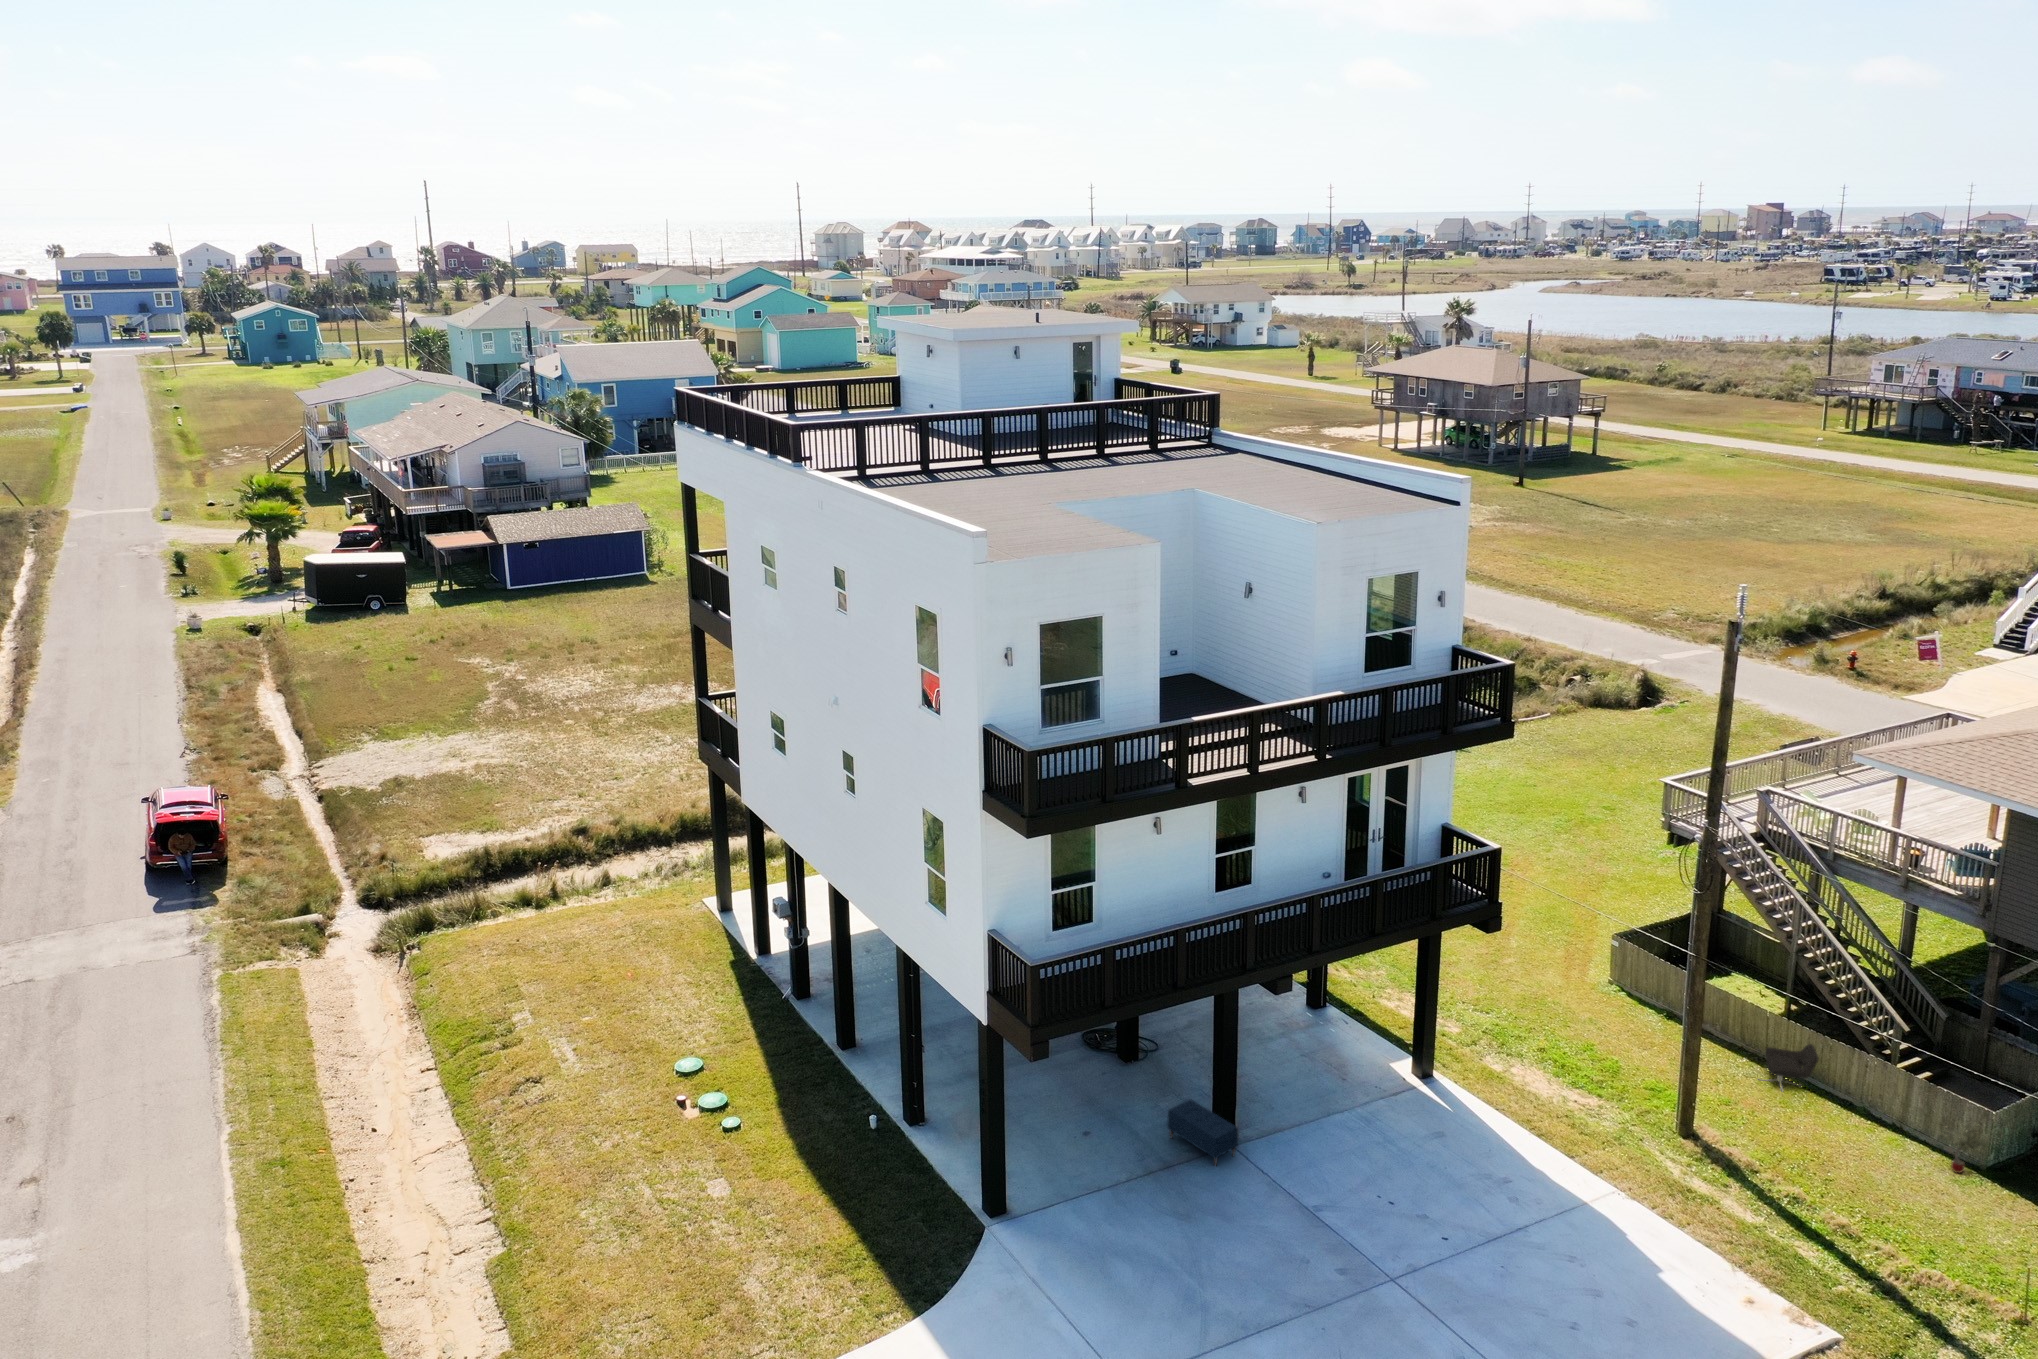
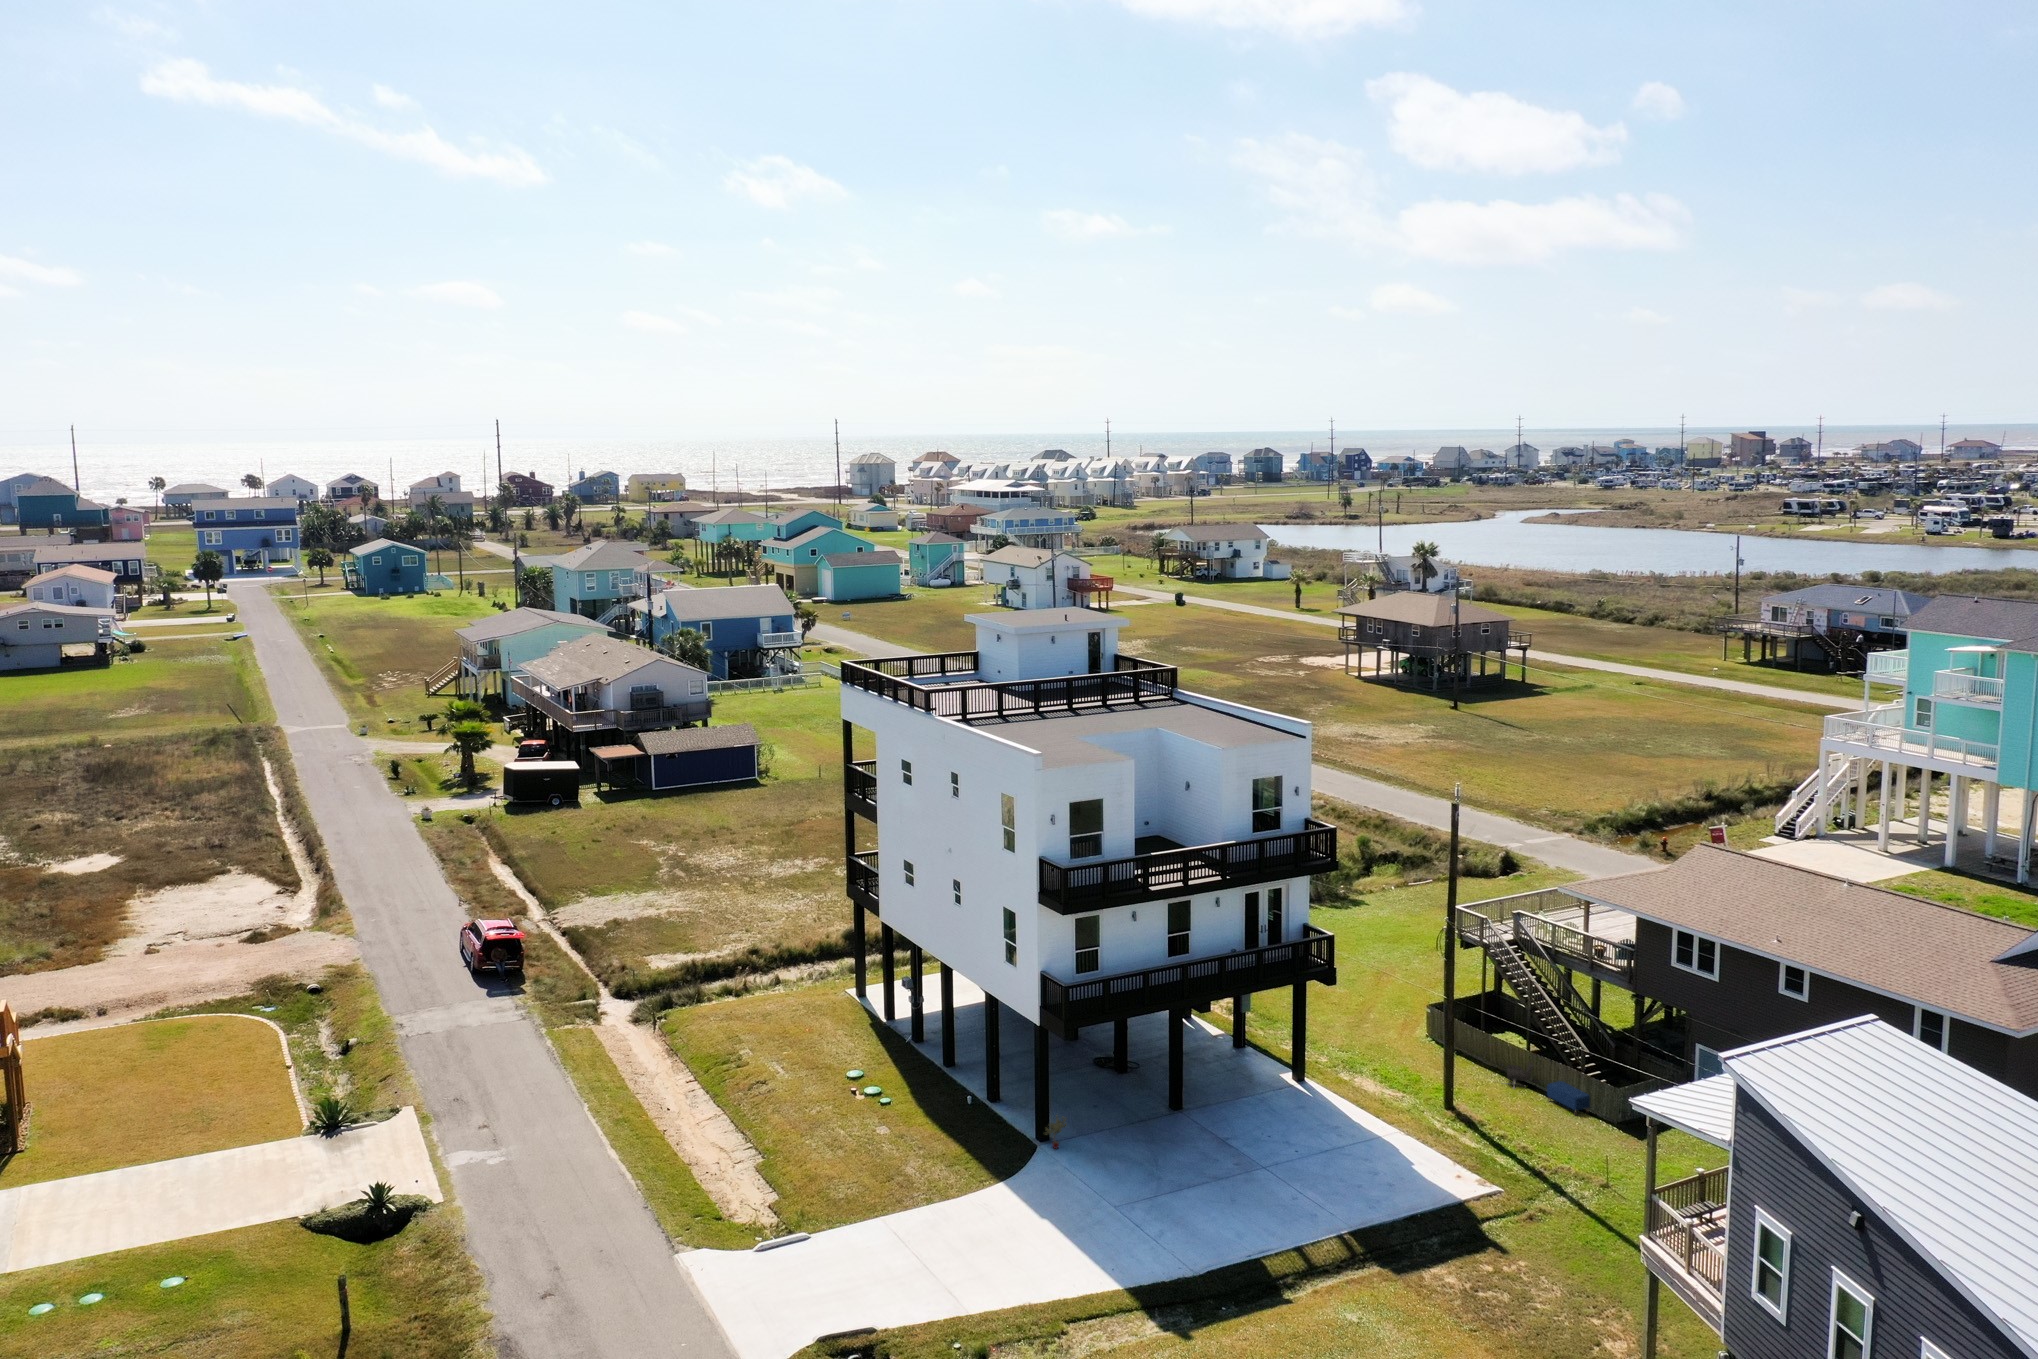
bench: present [1167,1100,1238,1166] -> present [1547,1081,1590,1114]
potted tree: present [1939,1123,1988,1173] -> present [1046,1115,1066,1149]

